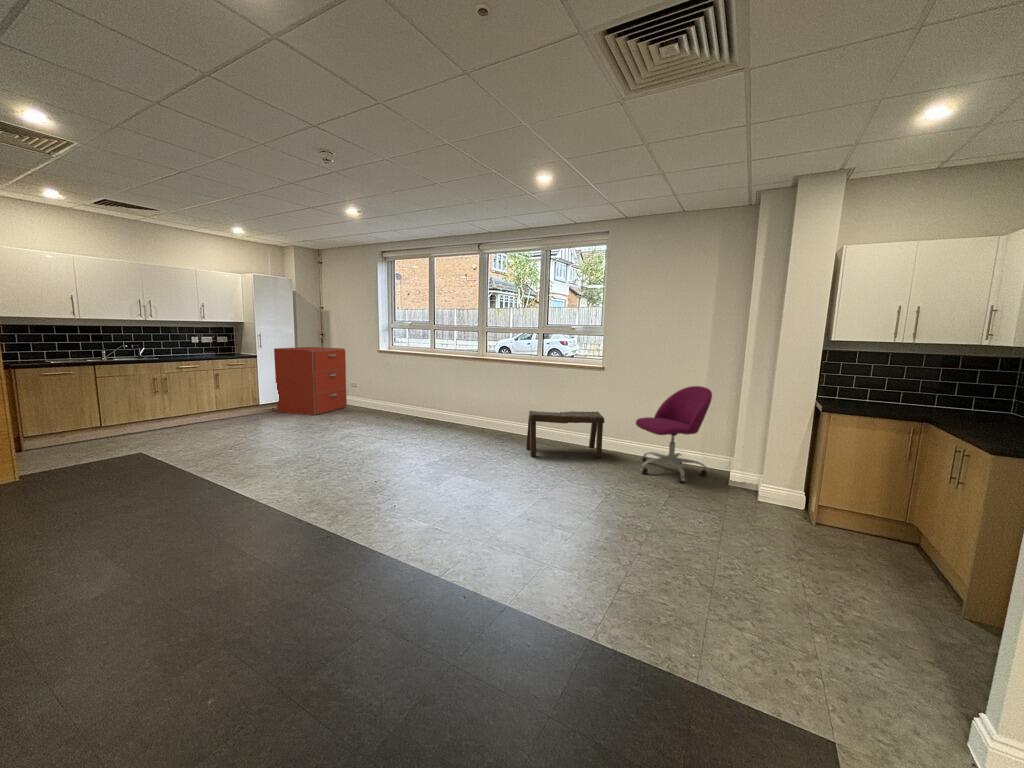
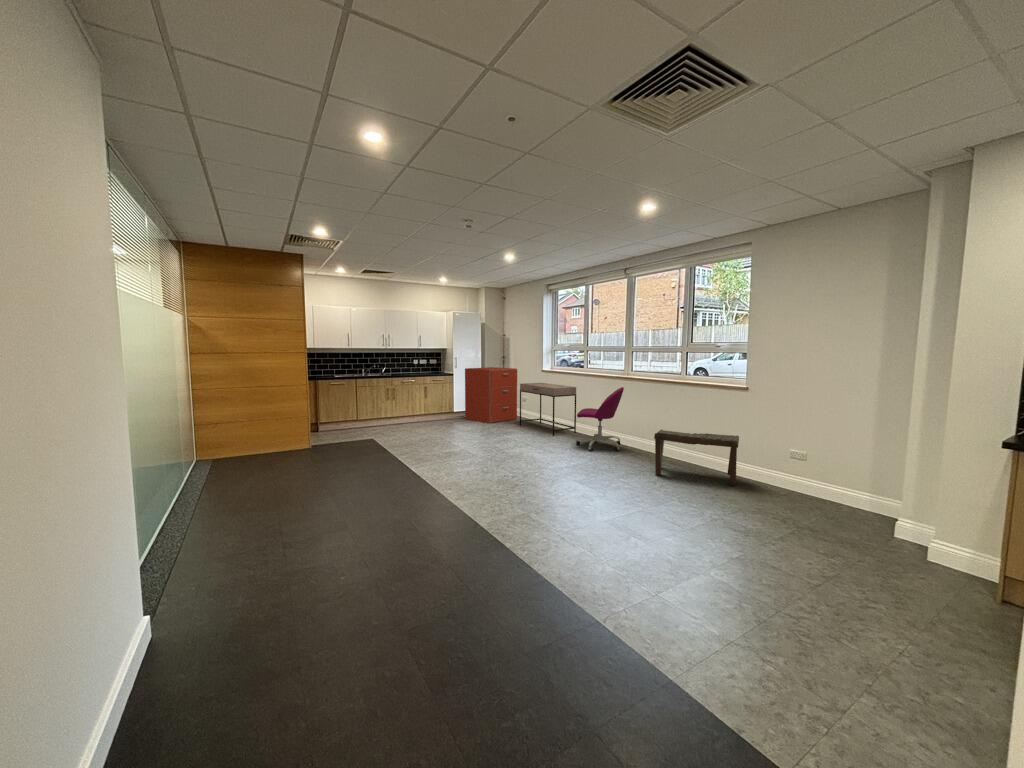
desk: none [354,365,425,425] -> present [520,383,576,436]
office chair: present [636,386,712,482] -> present [576,387,624,451]

